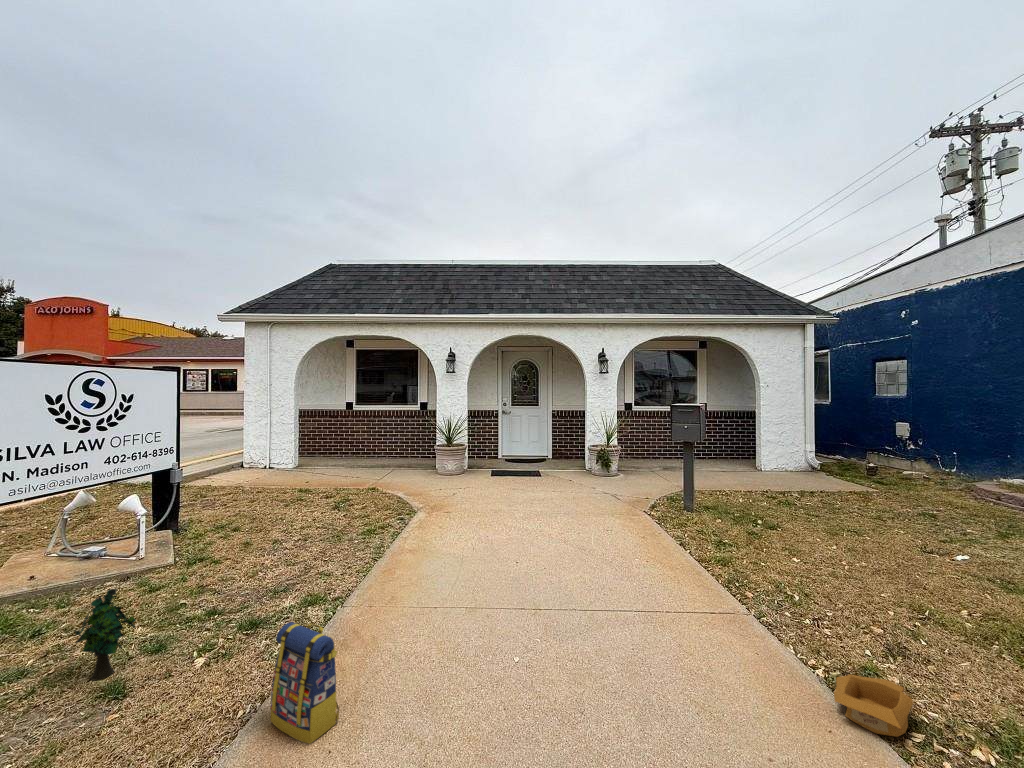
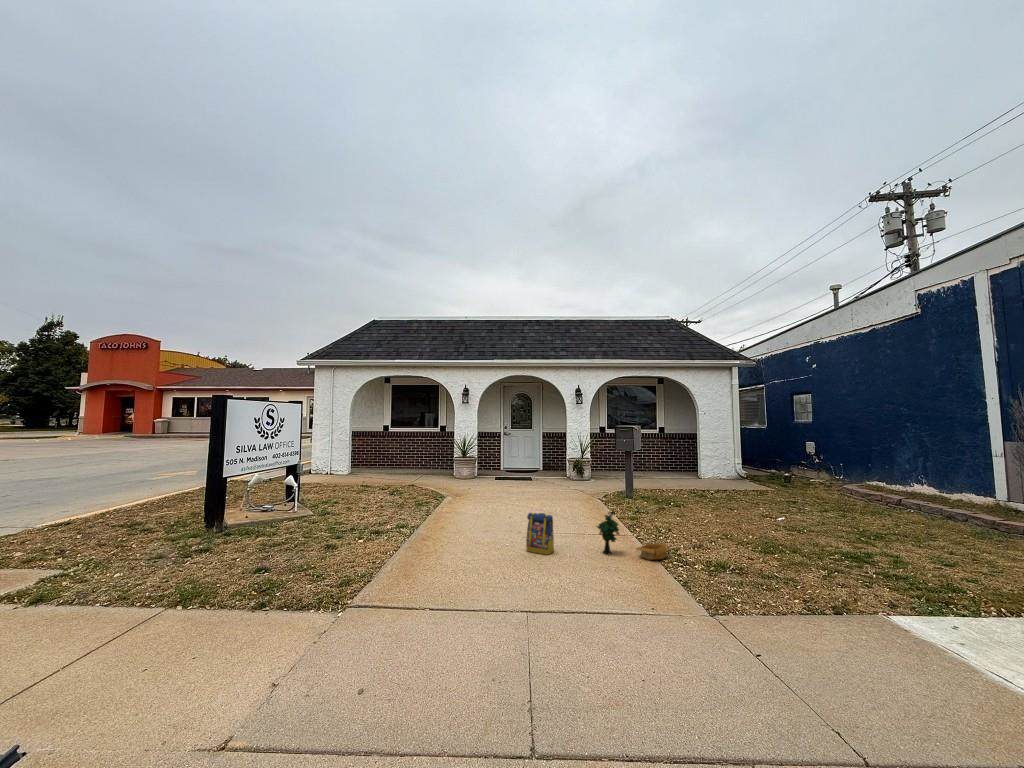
decorative plant: present [75,589,136,681] -> present [596,512,619,554]
backpack: present [271,622,339,744] -> present [526,513,554,555]

